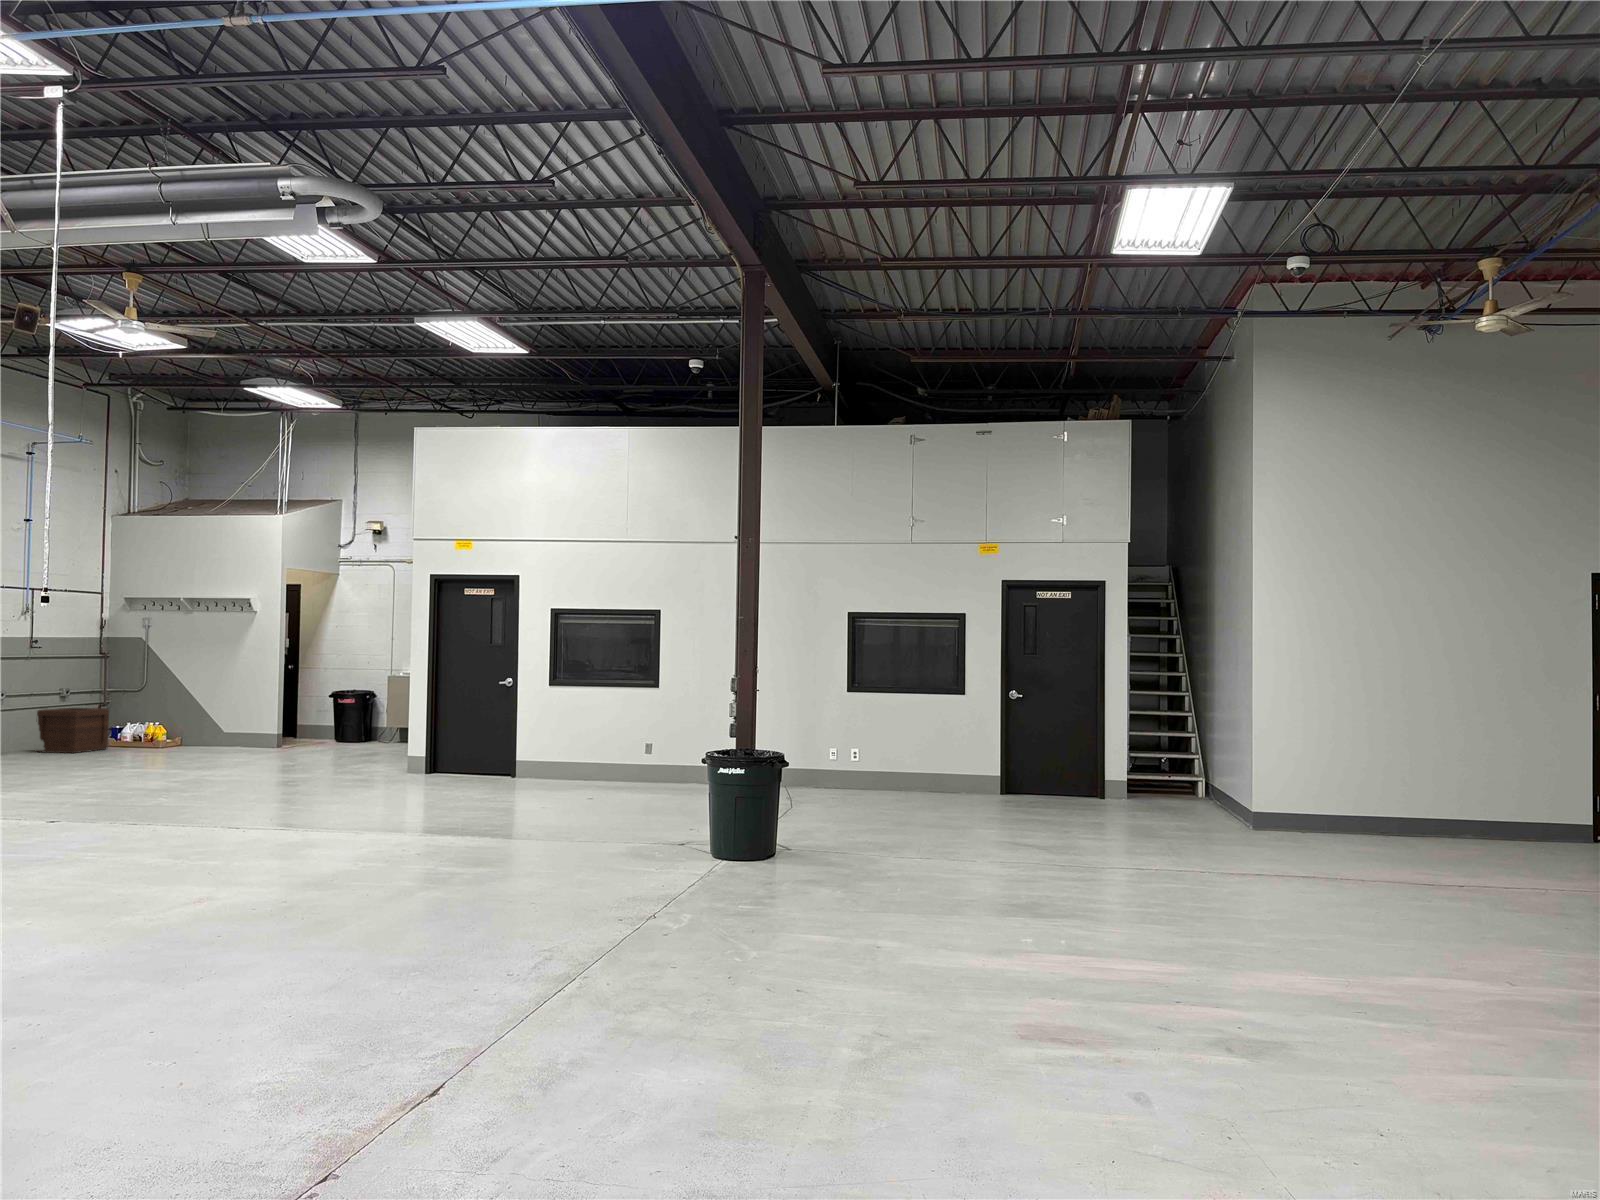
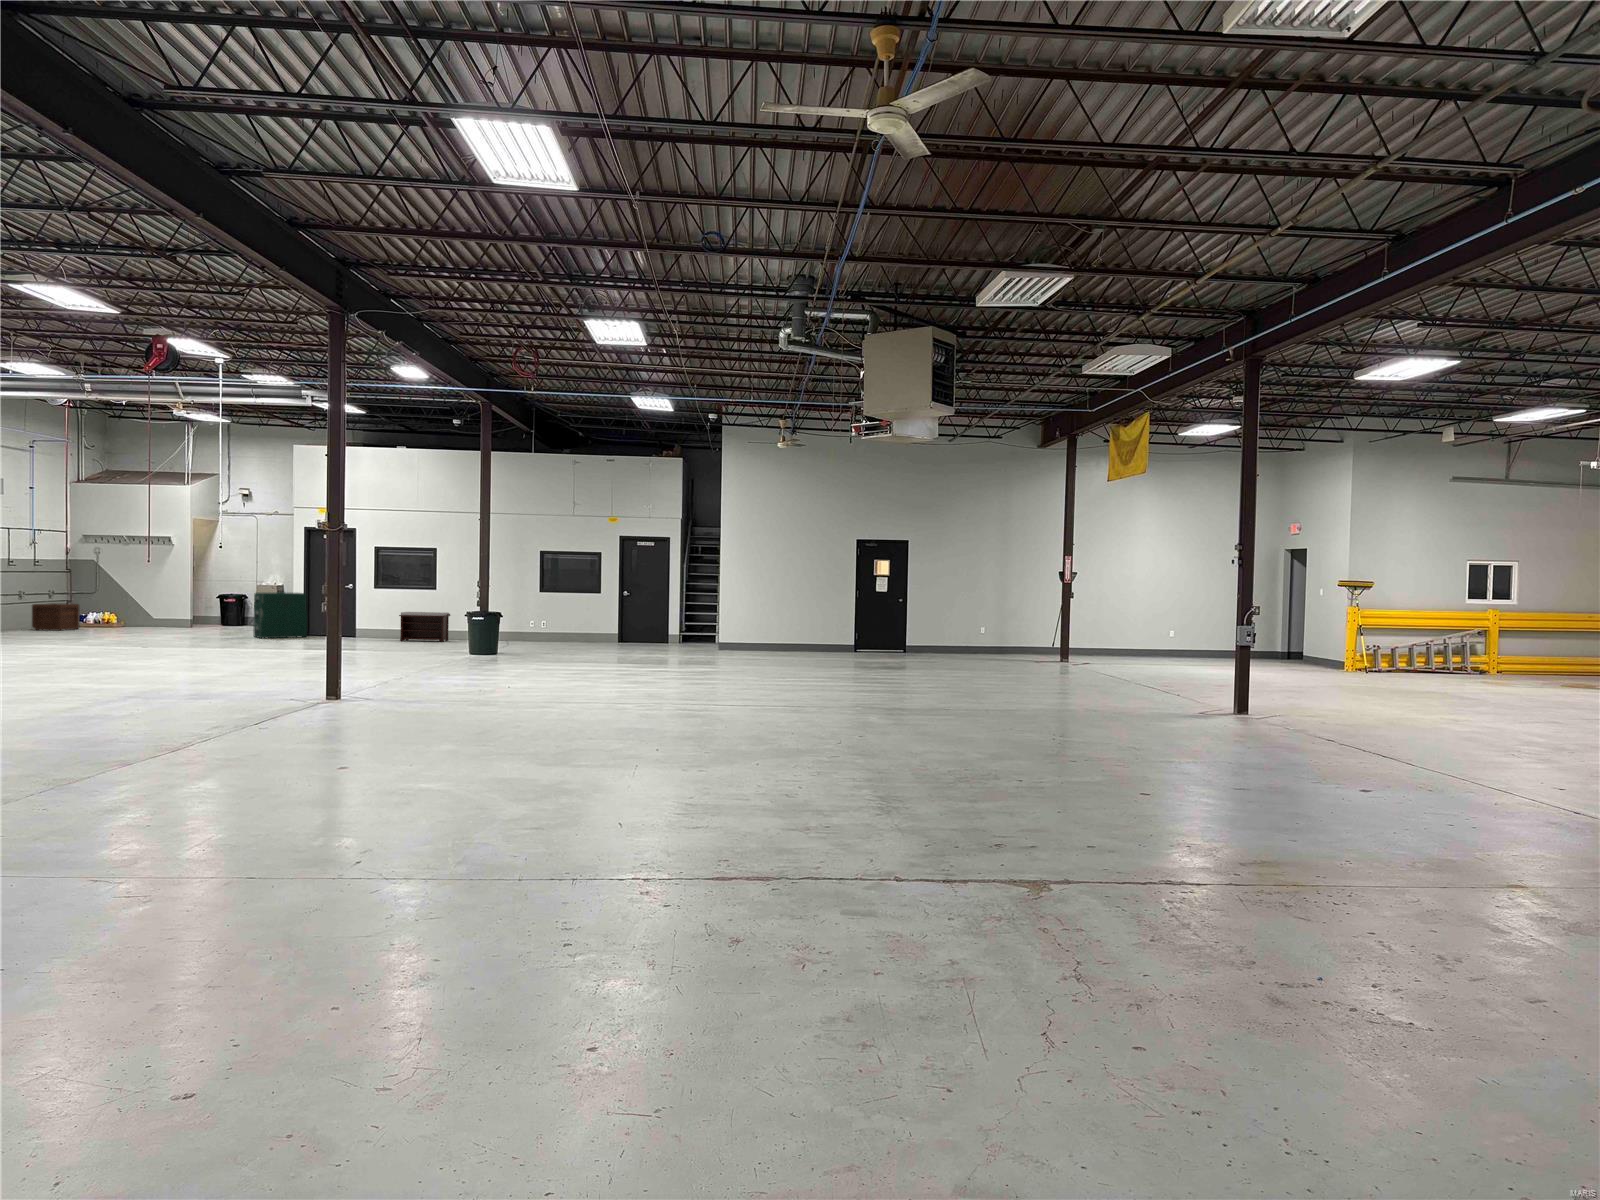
filing cabinet: none [352,691,441,776] -> present [253,592,307,638]
bench: none [595,728,684,787] -> present [399,612,450,642]

